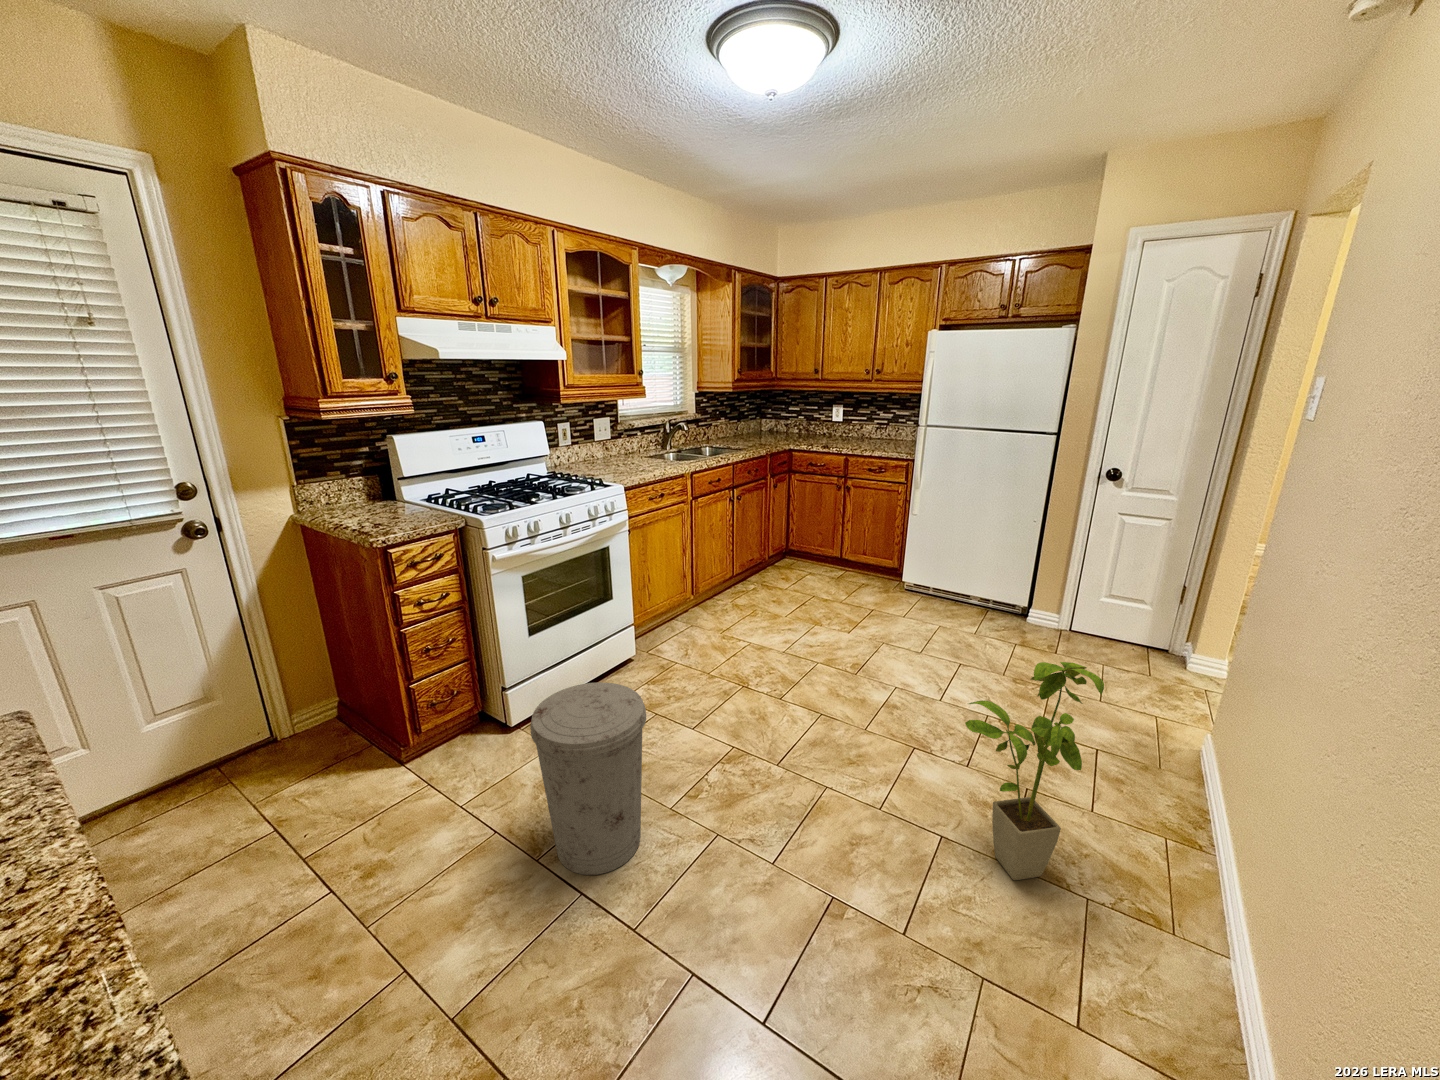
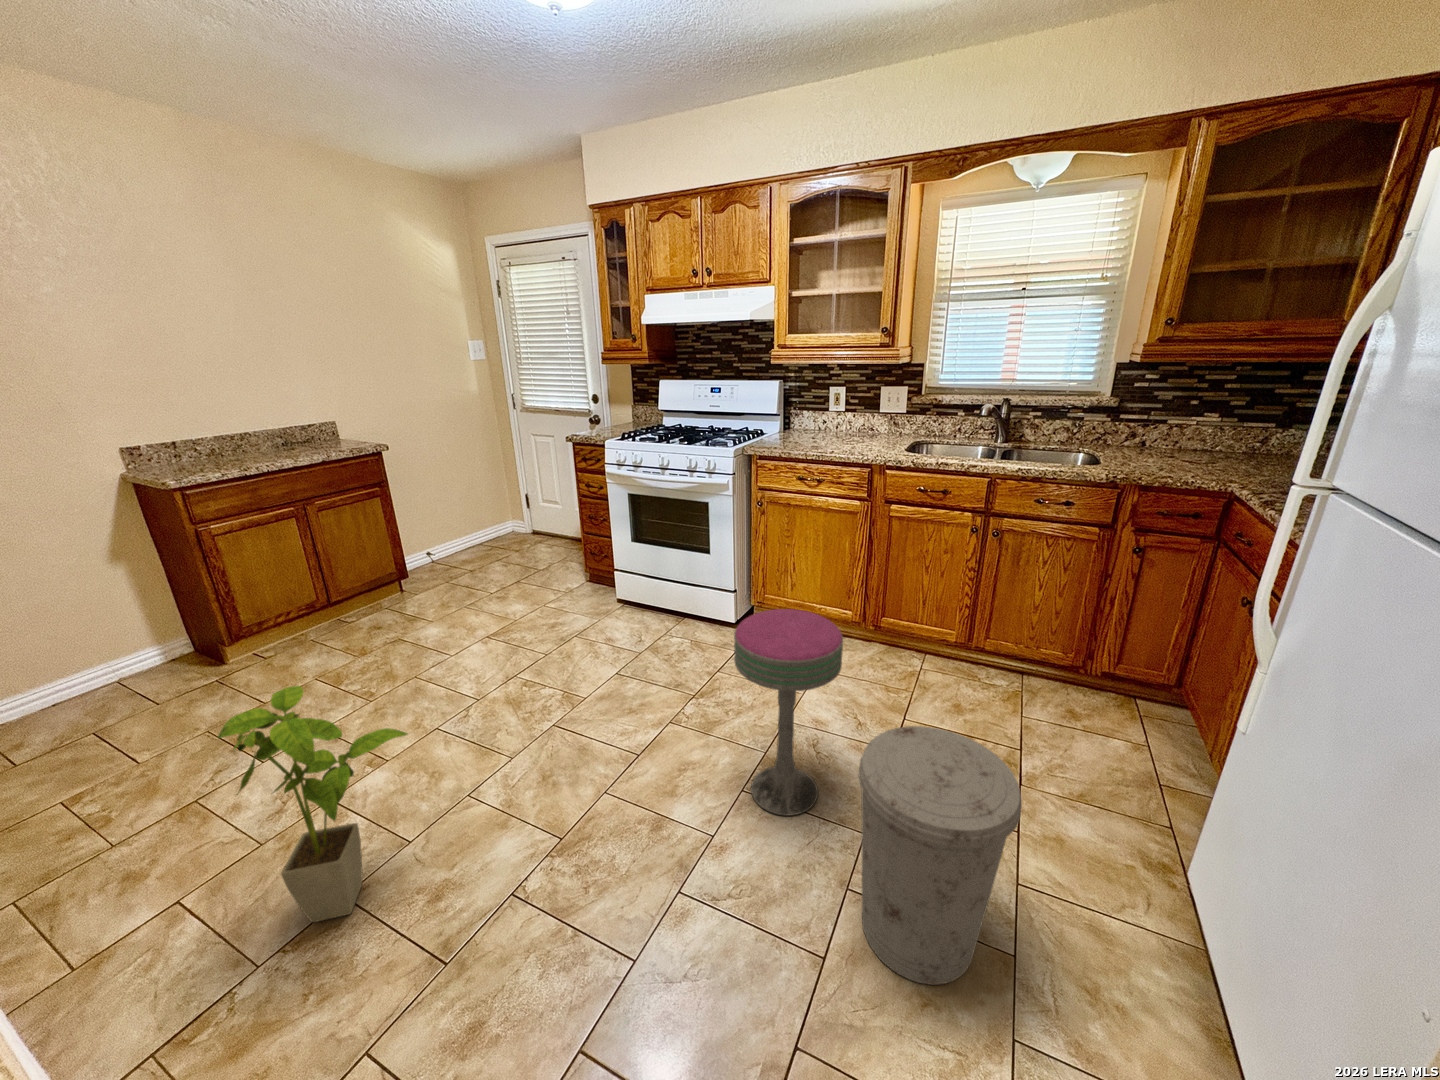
bar stool: none [821,548,888,675] -> present [734,609,843,816]
trash can: present [530,682,646,875] -> present [859,726,1022,985]

